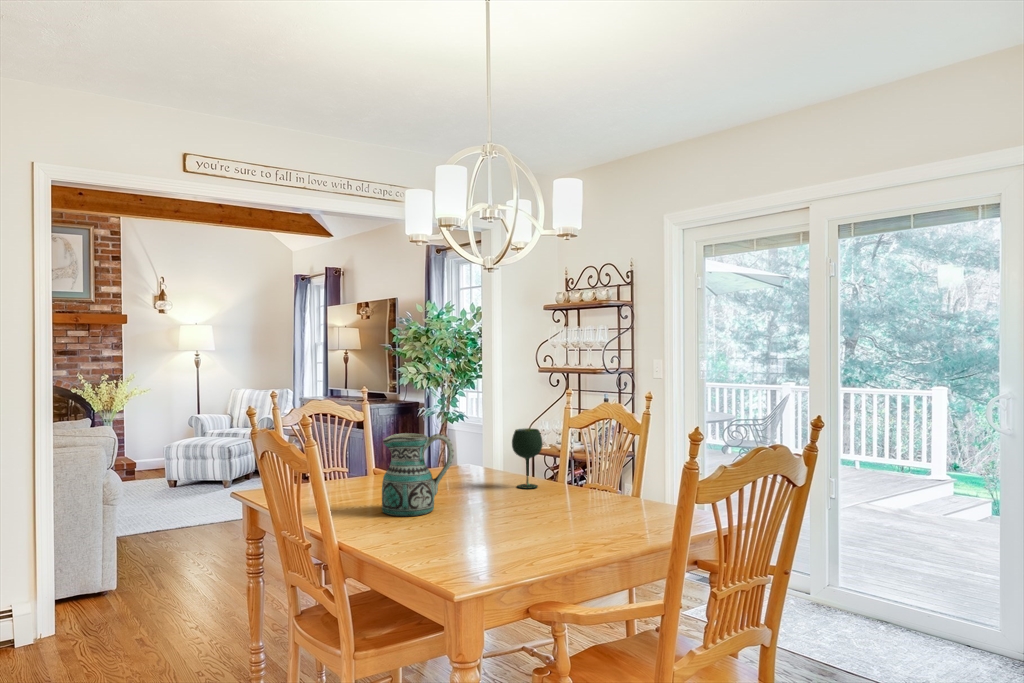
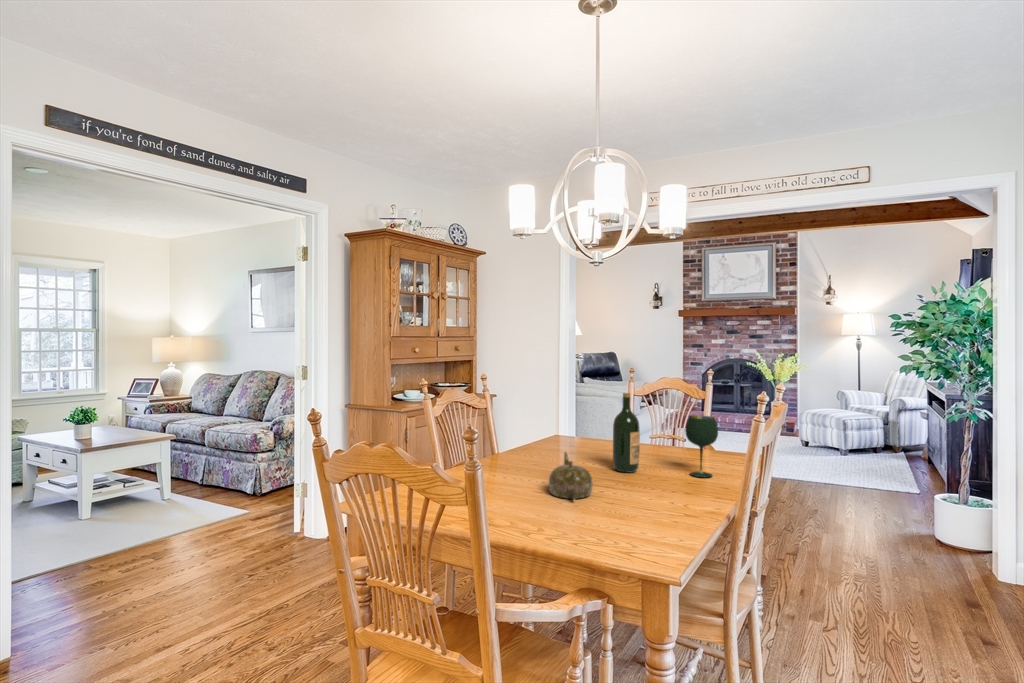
wine bottle: none [476,414,505,502] -> present [613,393,640,472]
ceramic pitcher: present [382,433,454,516] -> none [539,398,580,461]
teapot: none [516,485,596,528] -> present [548,452,593,500]

